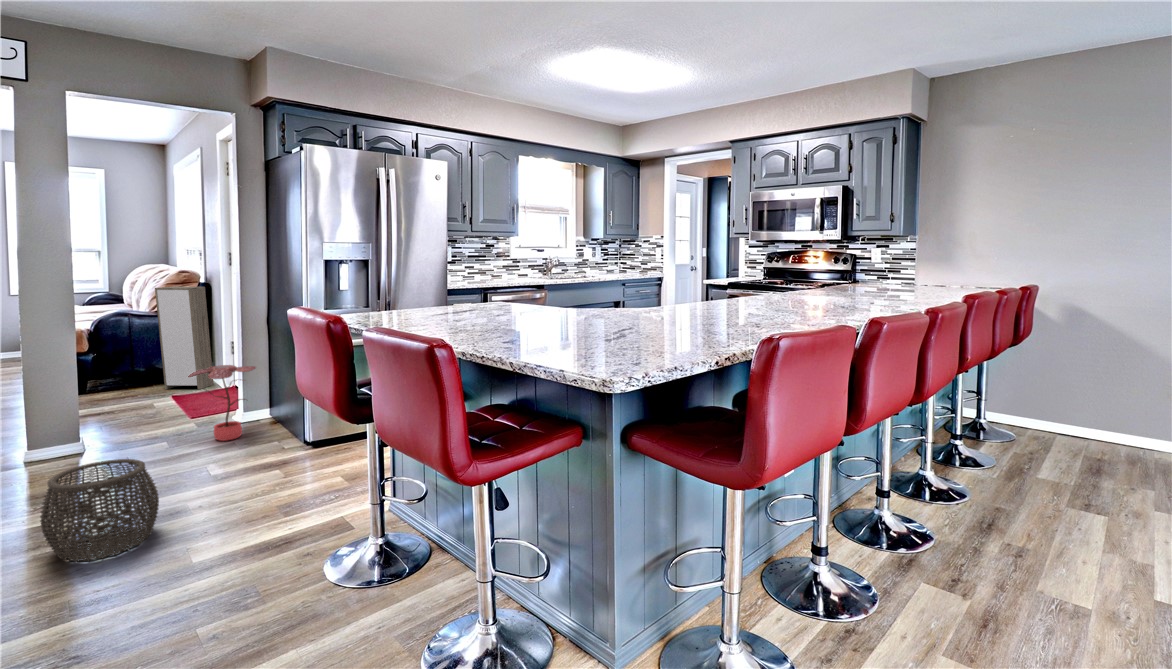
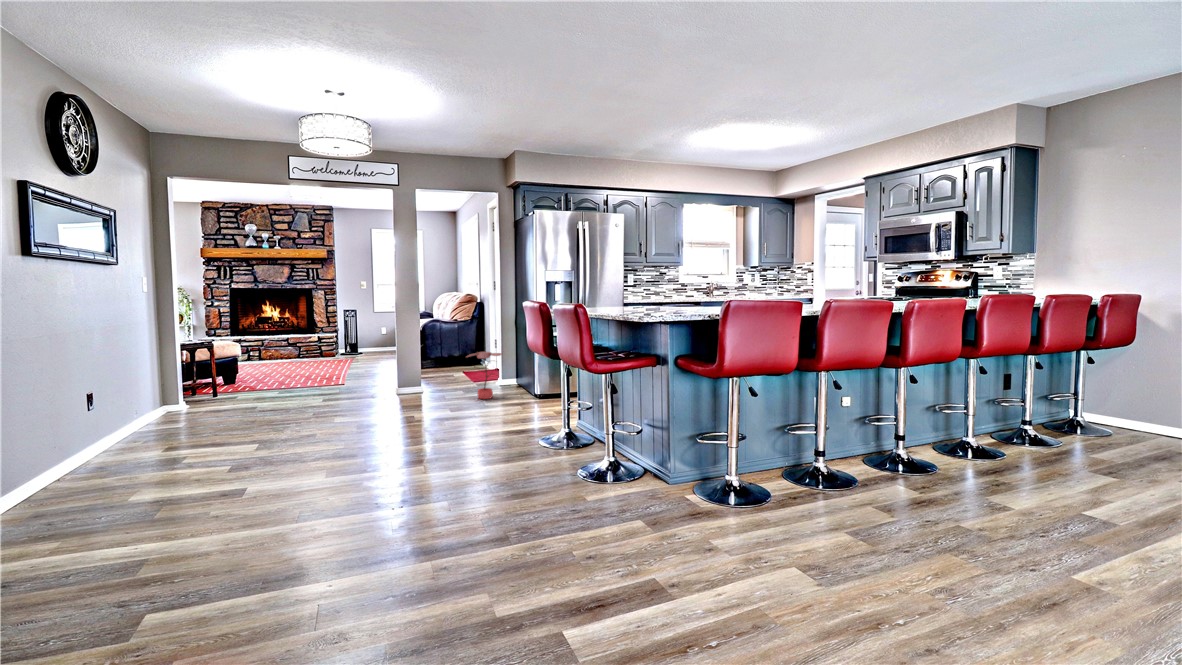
storage cabinet: present [155,287,214,389] -> none [442,306,471,376]
woven basket: present [40,459,159,562] -> none [412,389,460,436]

